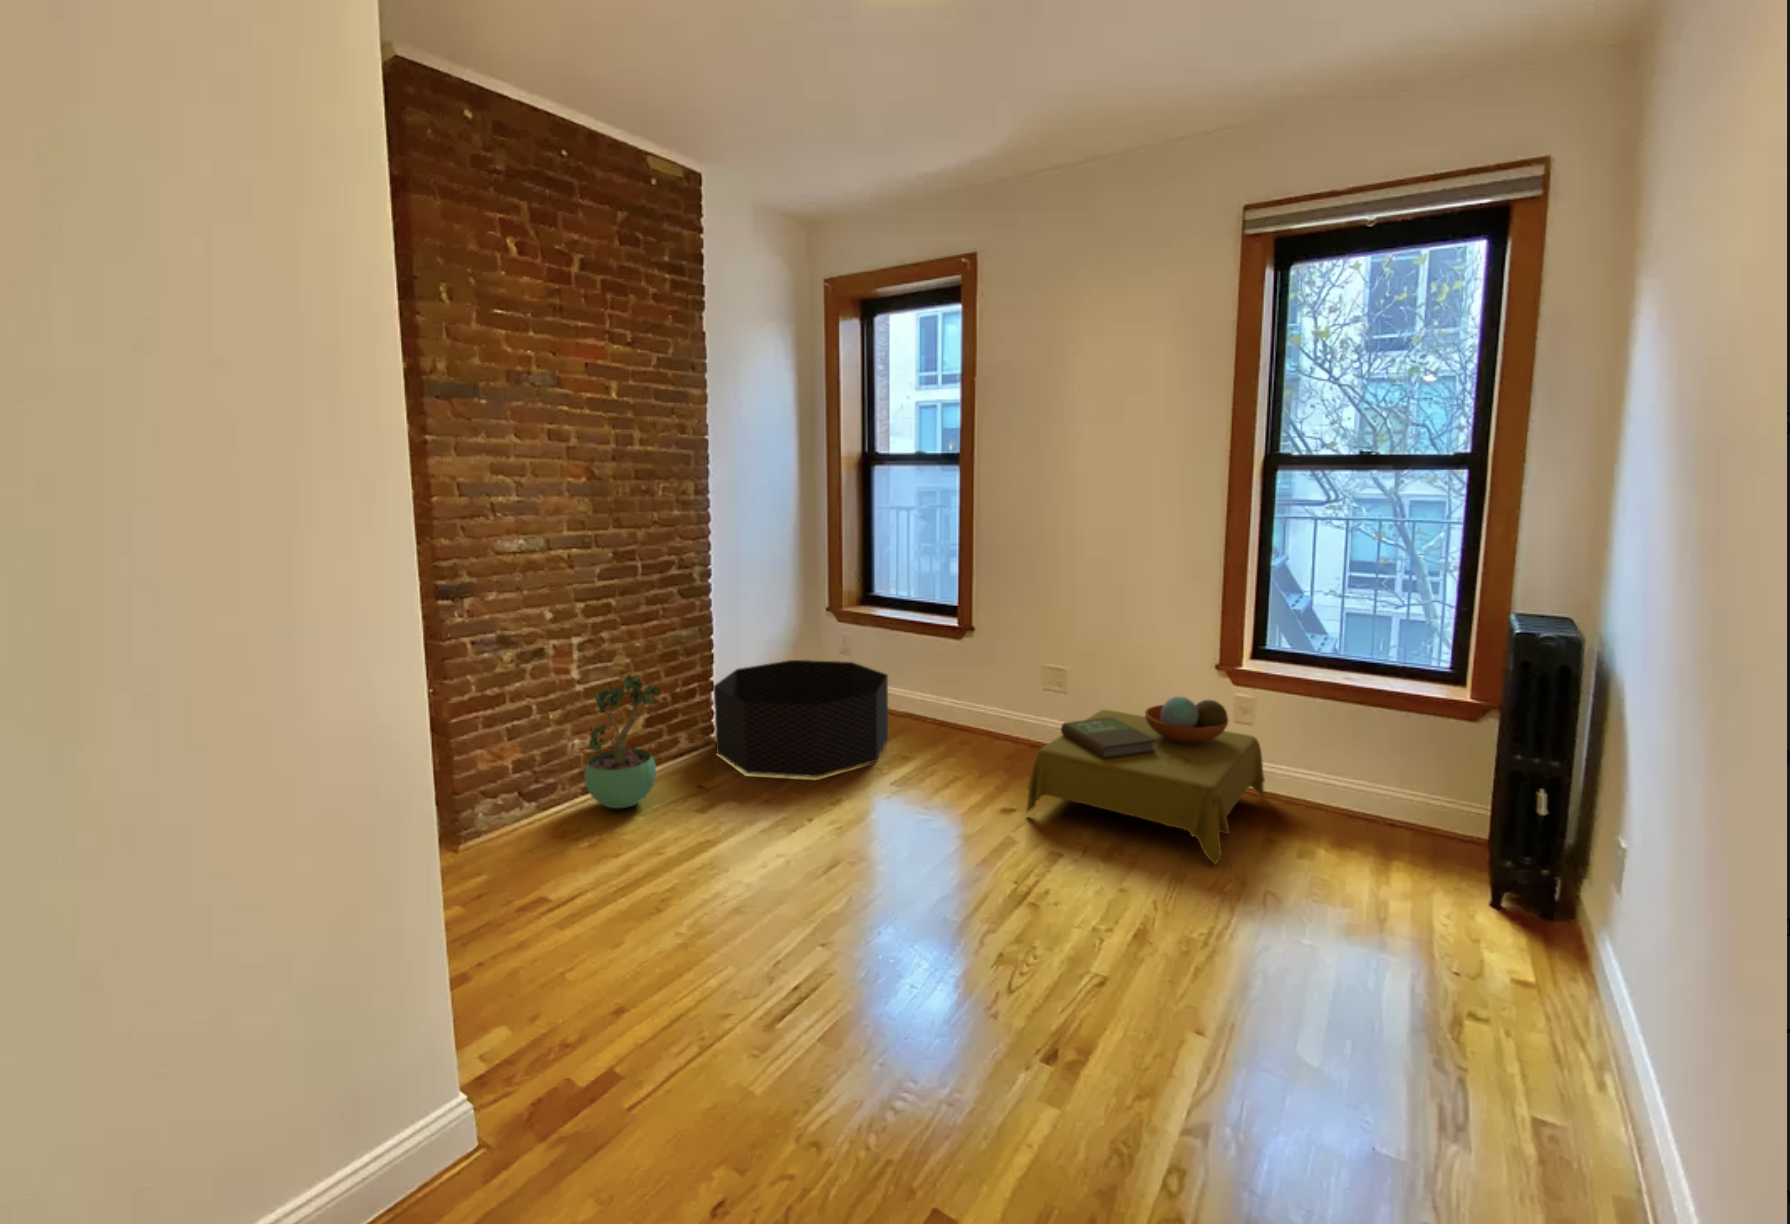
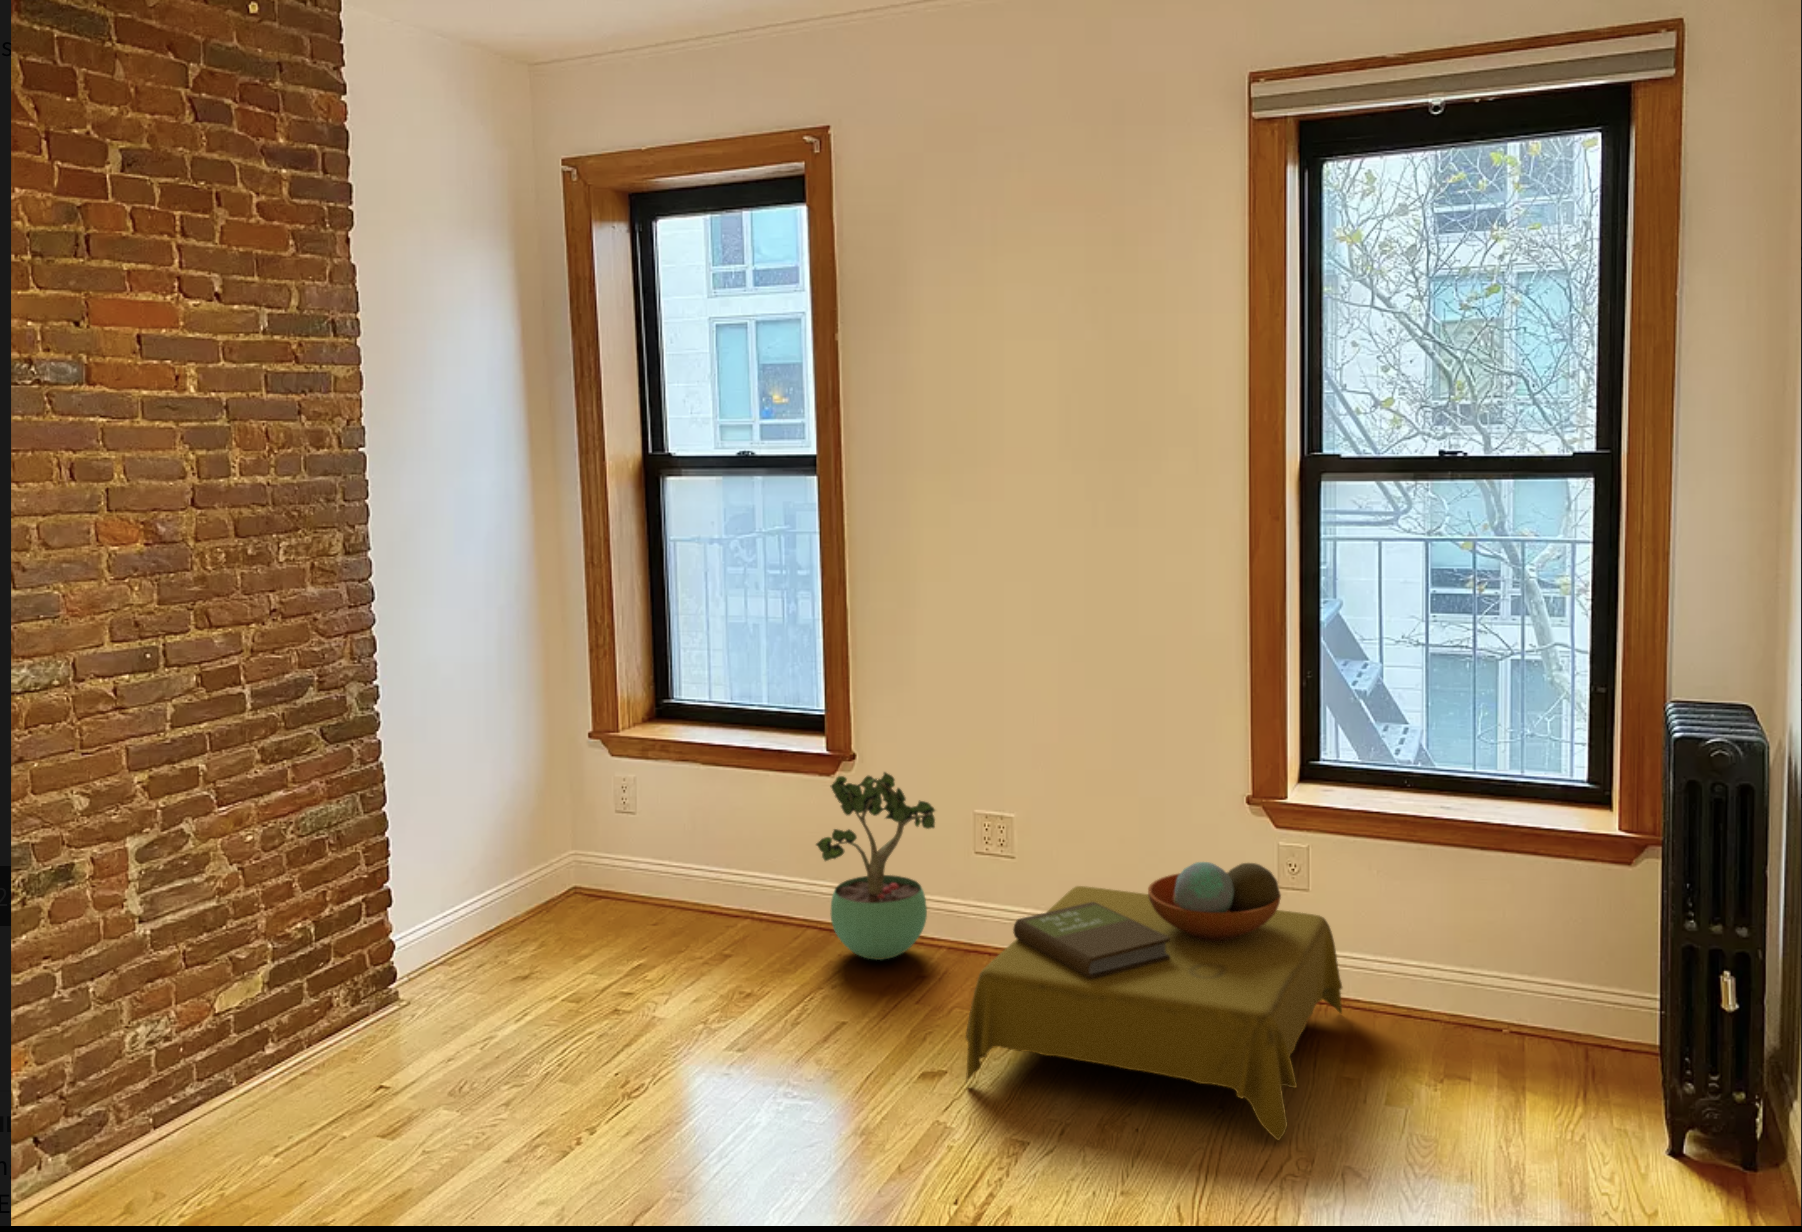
basket: present [714,660,888,777] -> none [392,830,711,1053]
potted plant: present [585,674,661,808] -> present [816,772,935,960]

